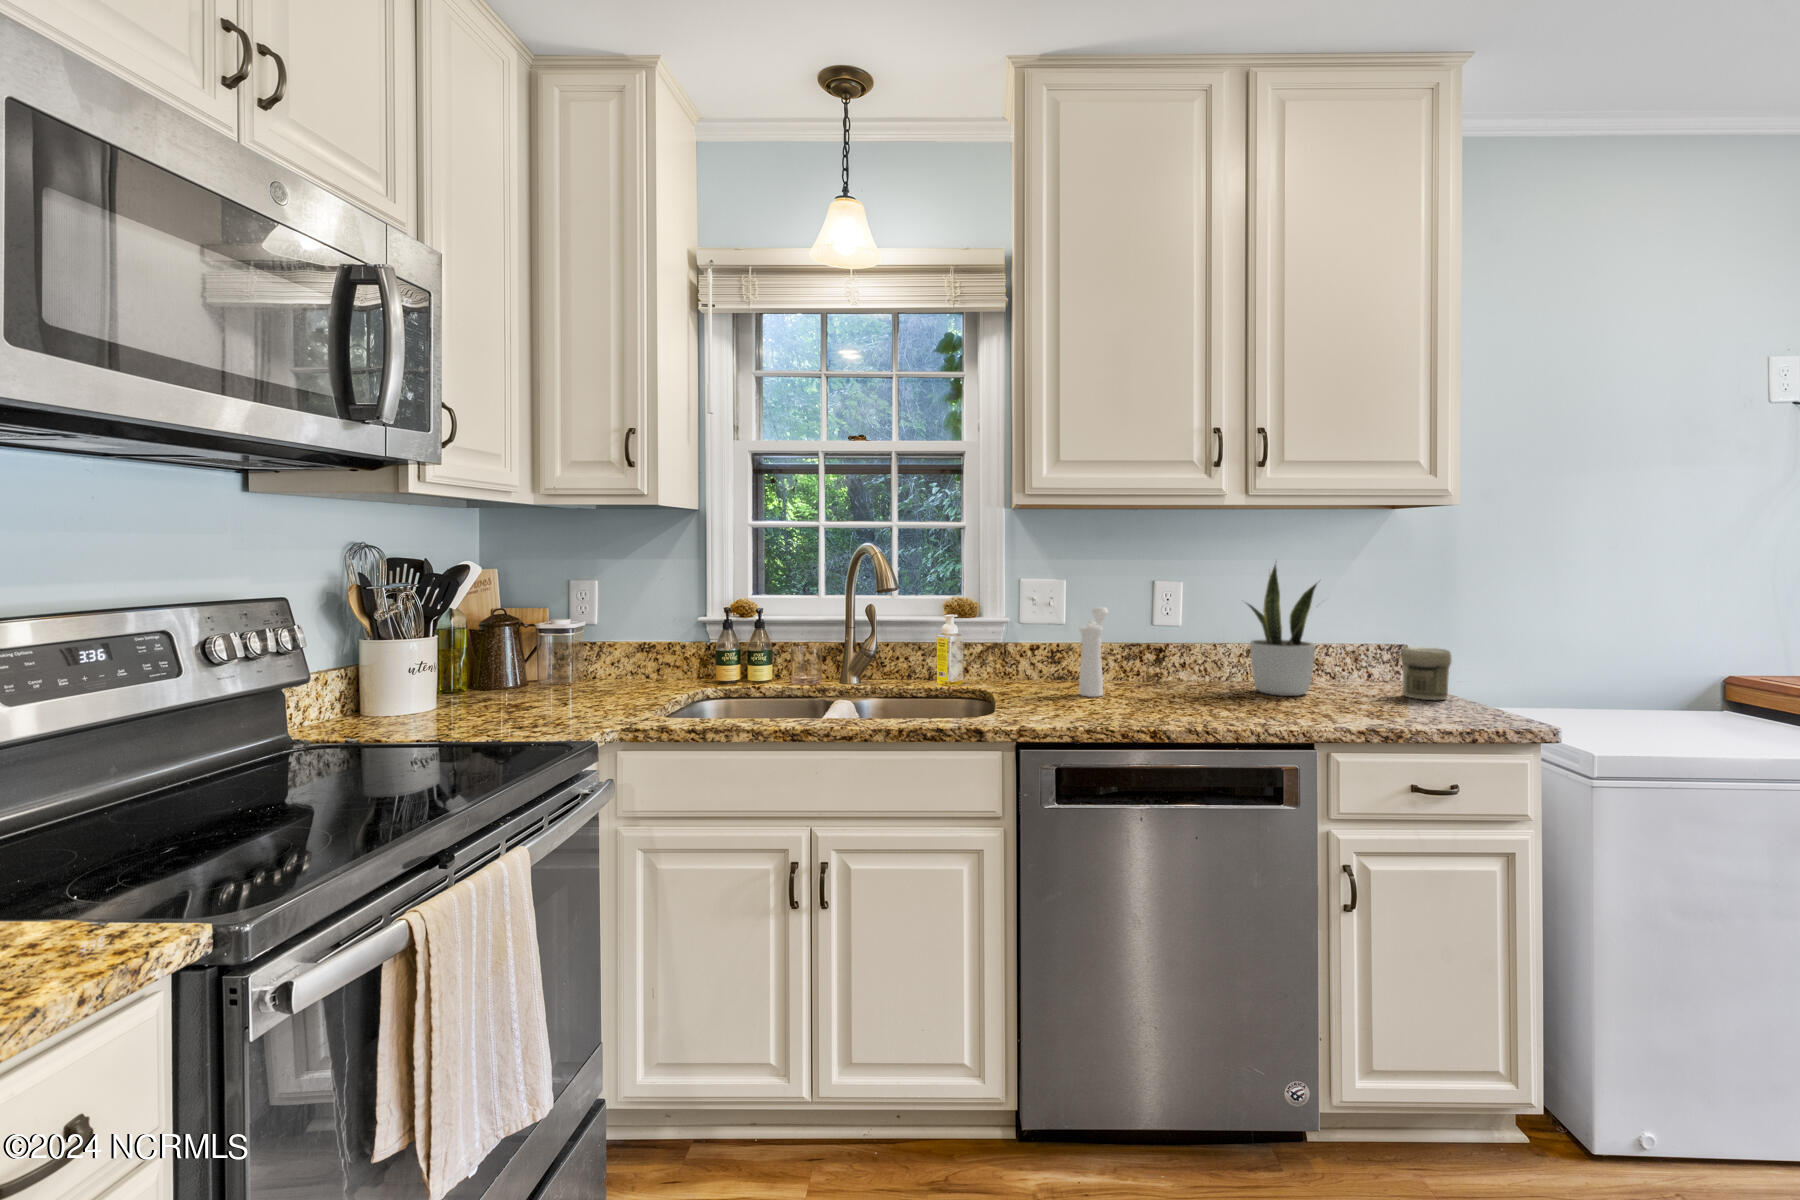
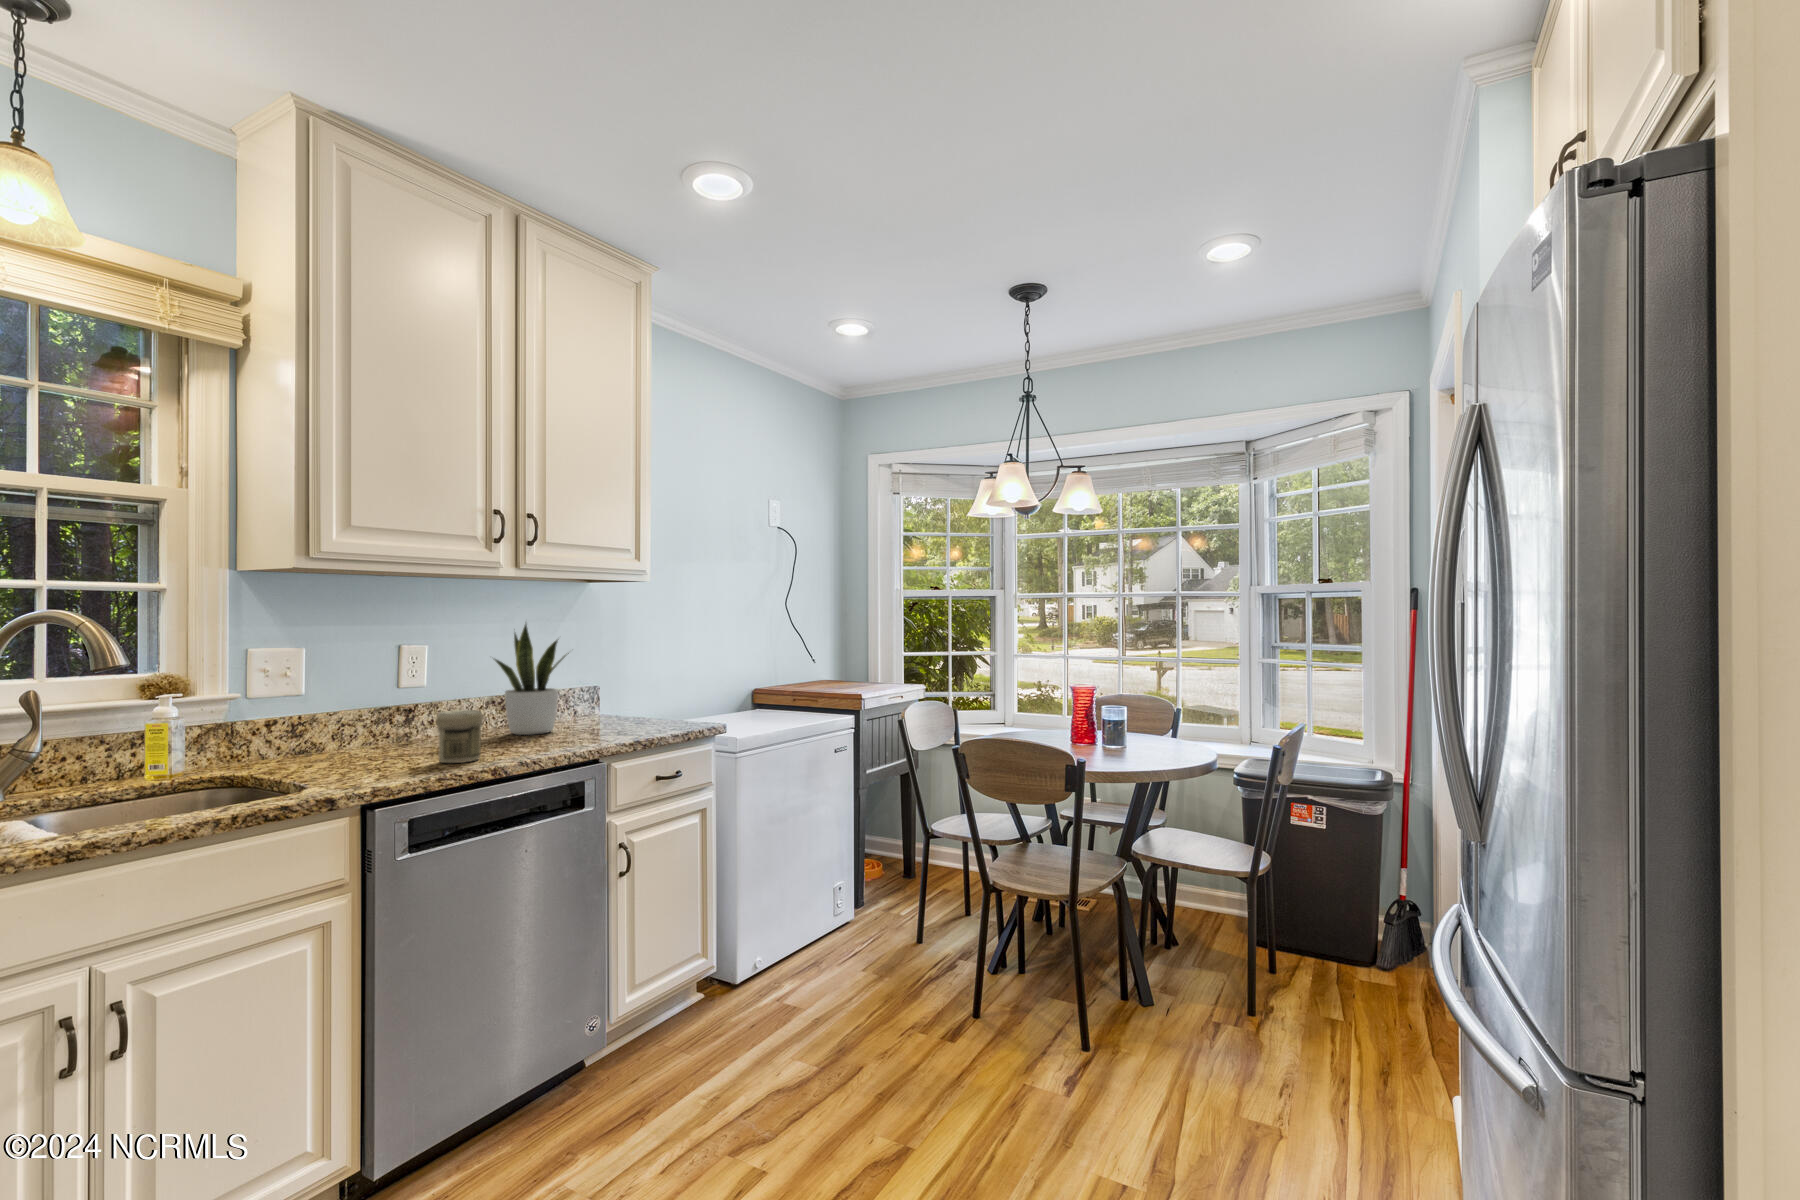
pepper mill: present [1079,607,1108,697] -> none [358,669,391,760]
jar: present [1401,647,1451,700] -> present [436,710,483,763]

